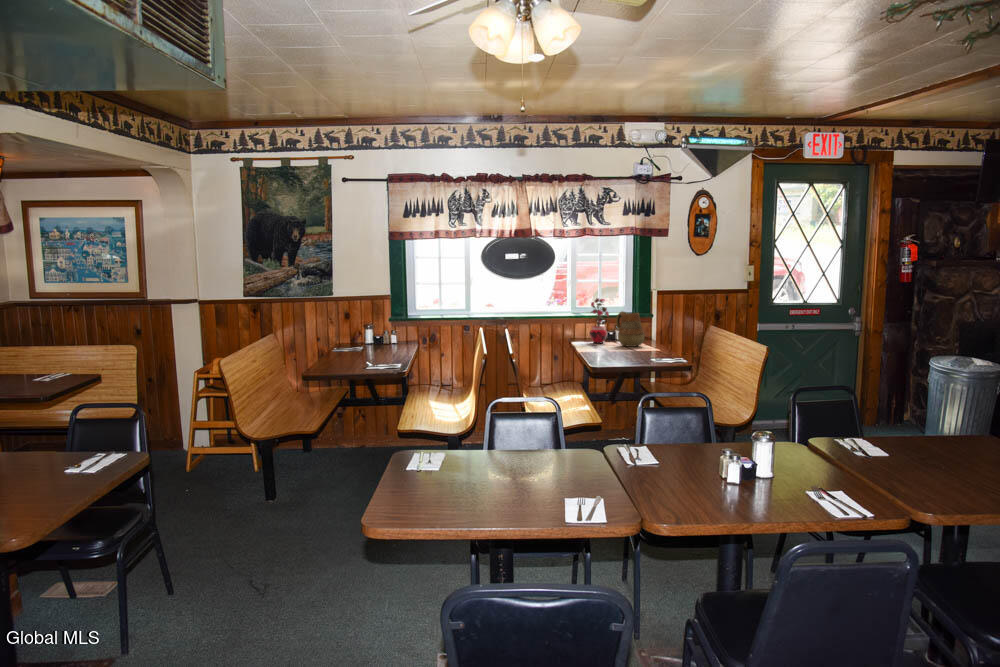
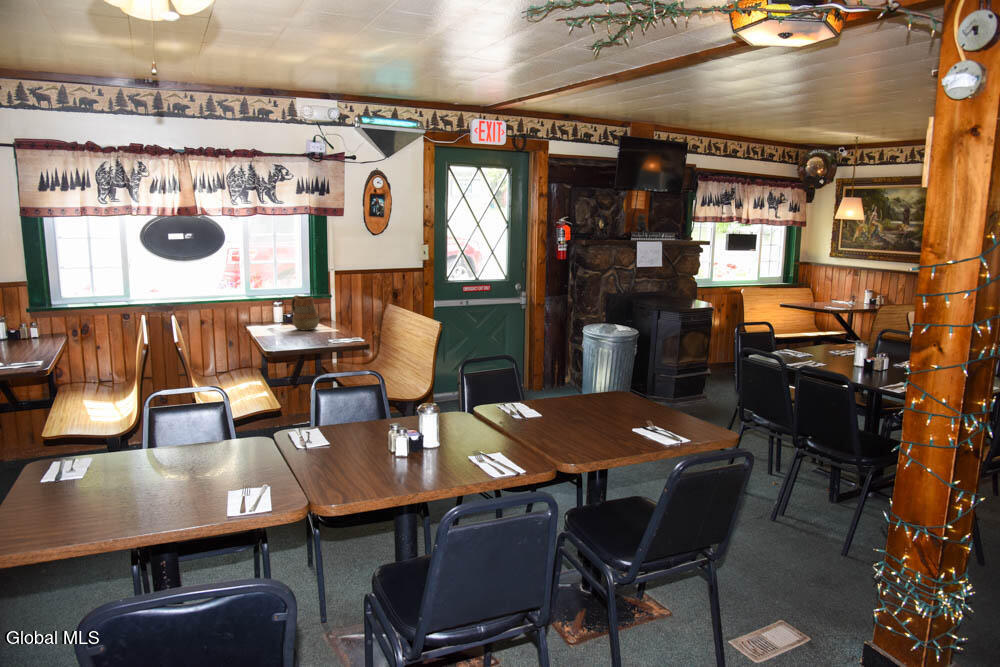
potted plant: present [589,298,609,343] -> none [260,280,286,326]

